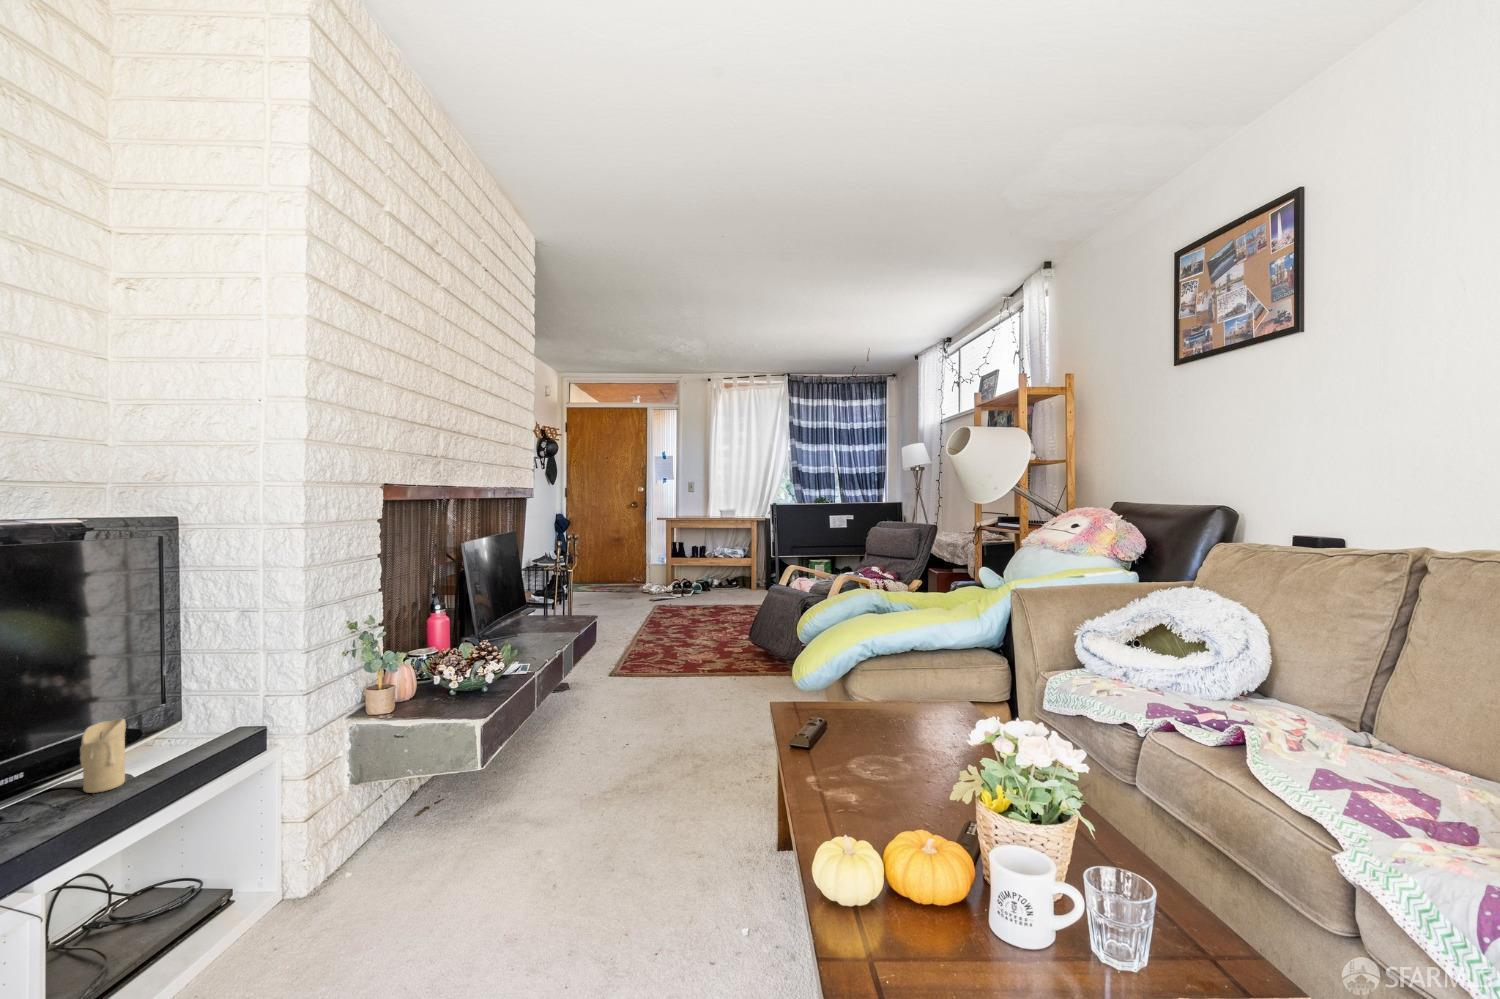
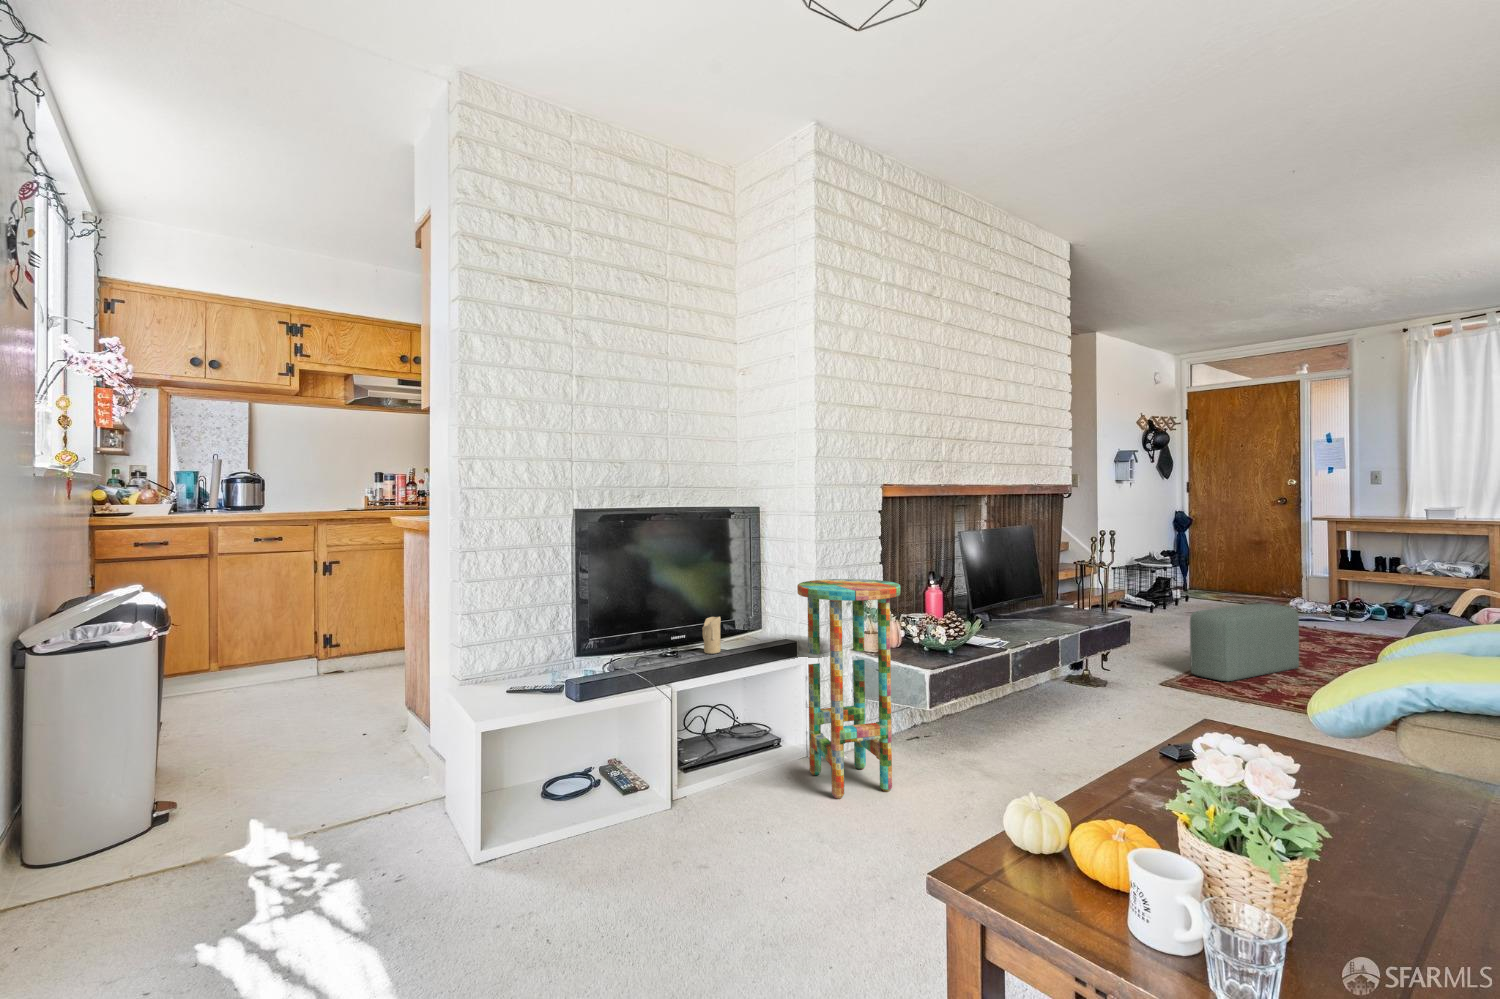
pouf: none [625,591,687,662] -> present [1190,604,1299,681]
side table: none [288,616,454,941] -> present [797,579,900,798]

